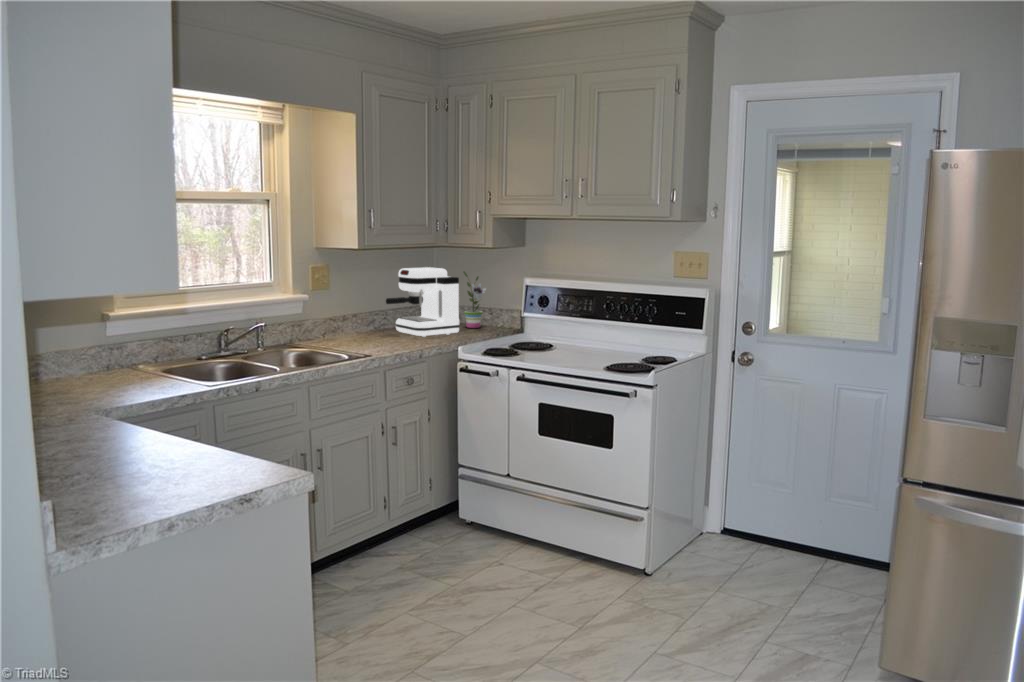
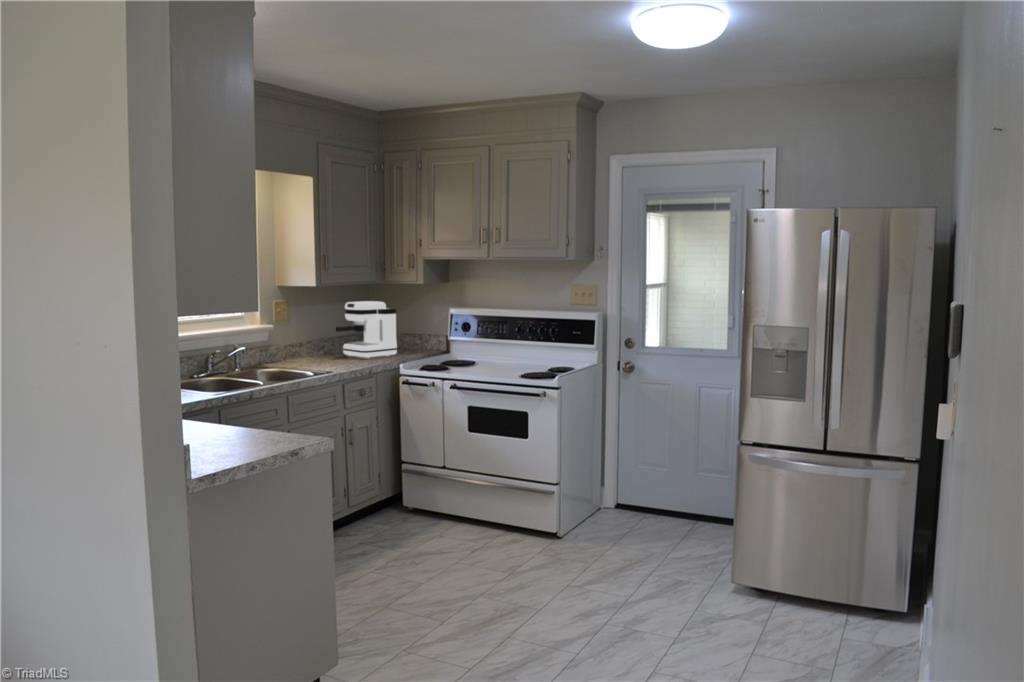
potted plant: present [464,272,486,328] -> none [397,304,417,351]

